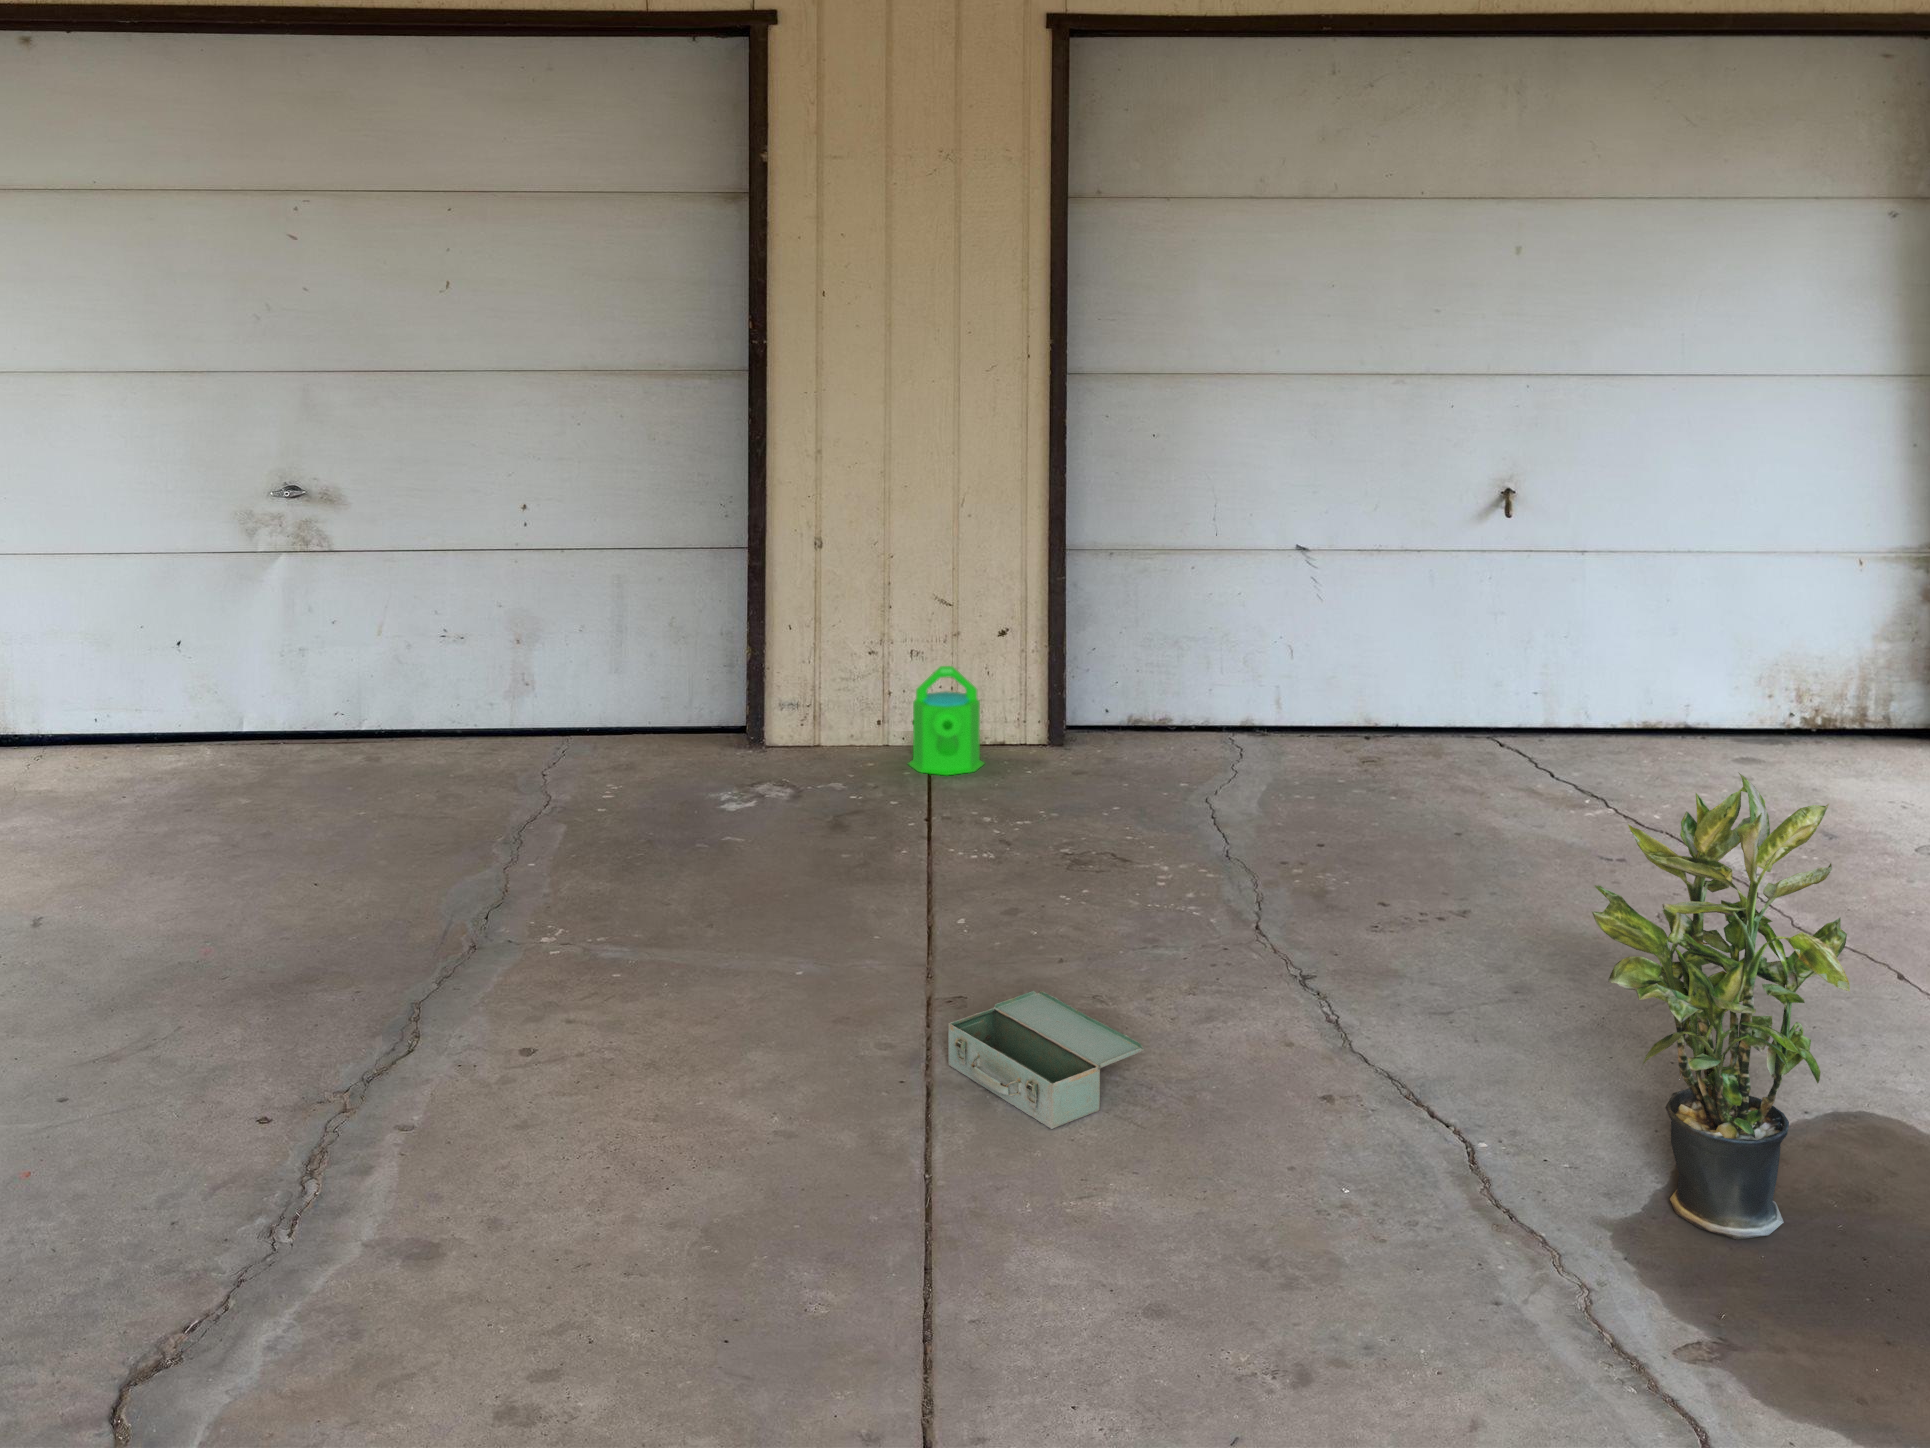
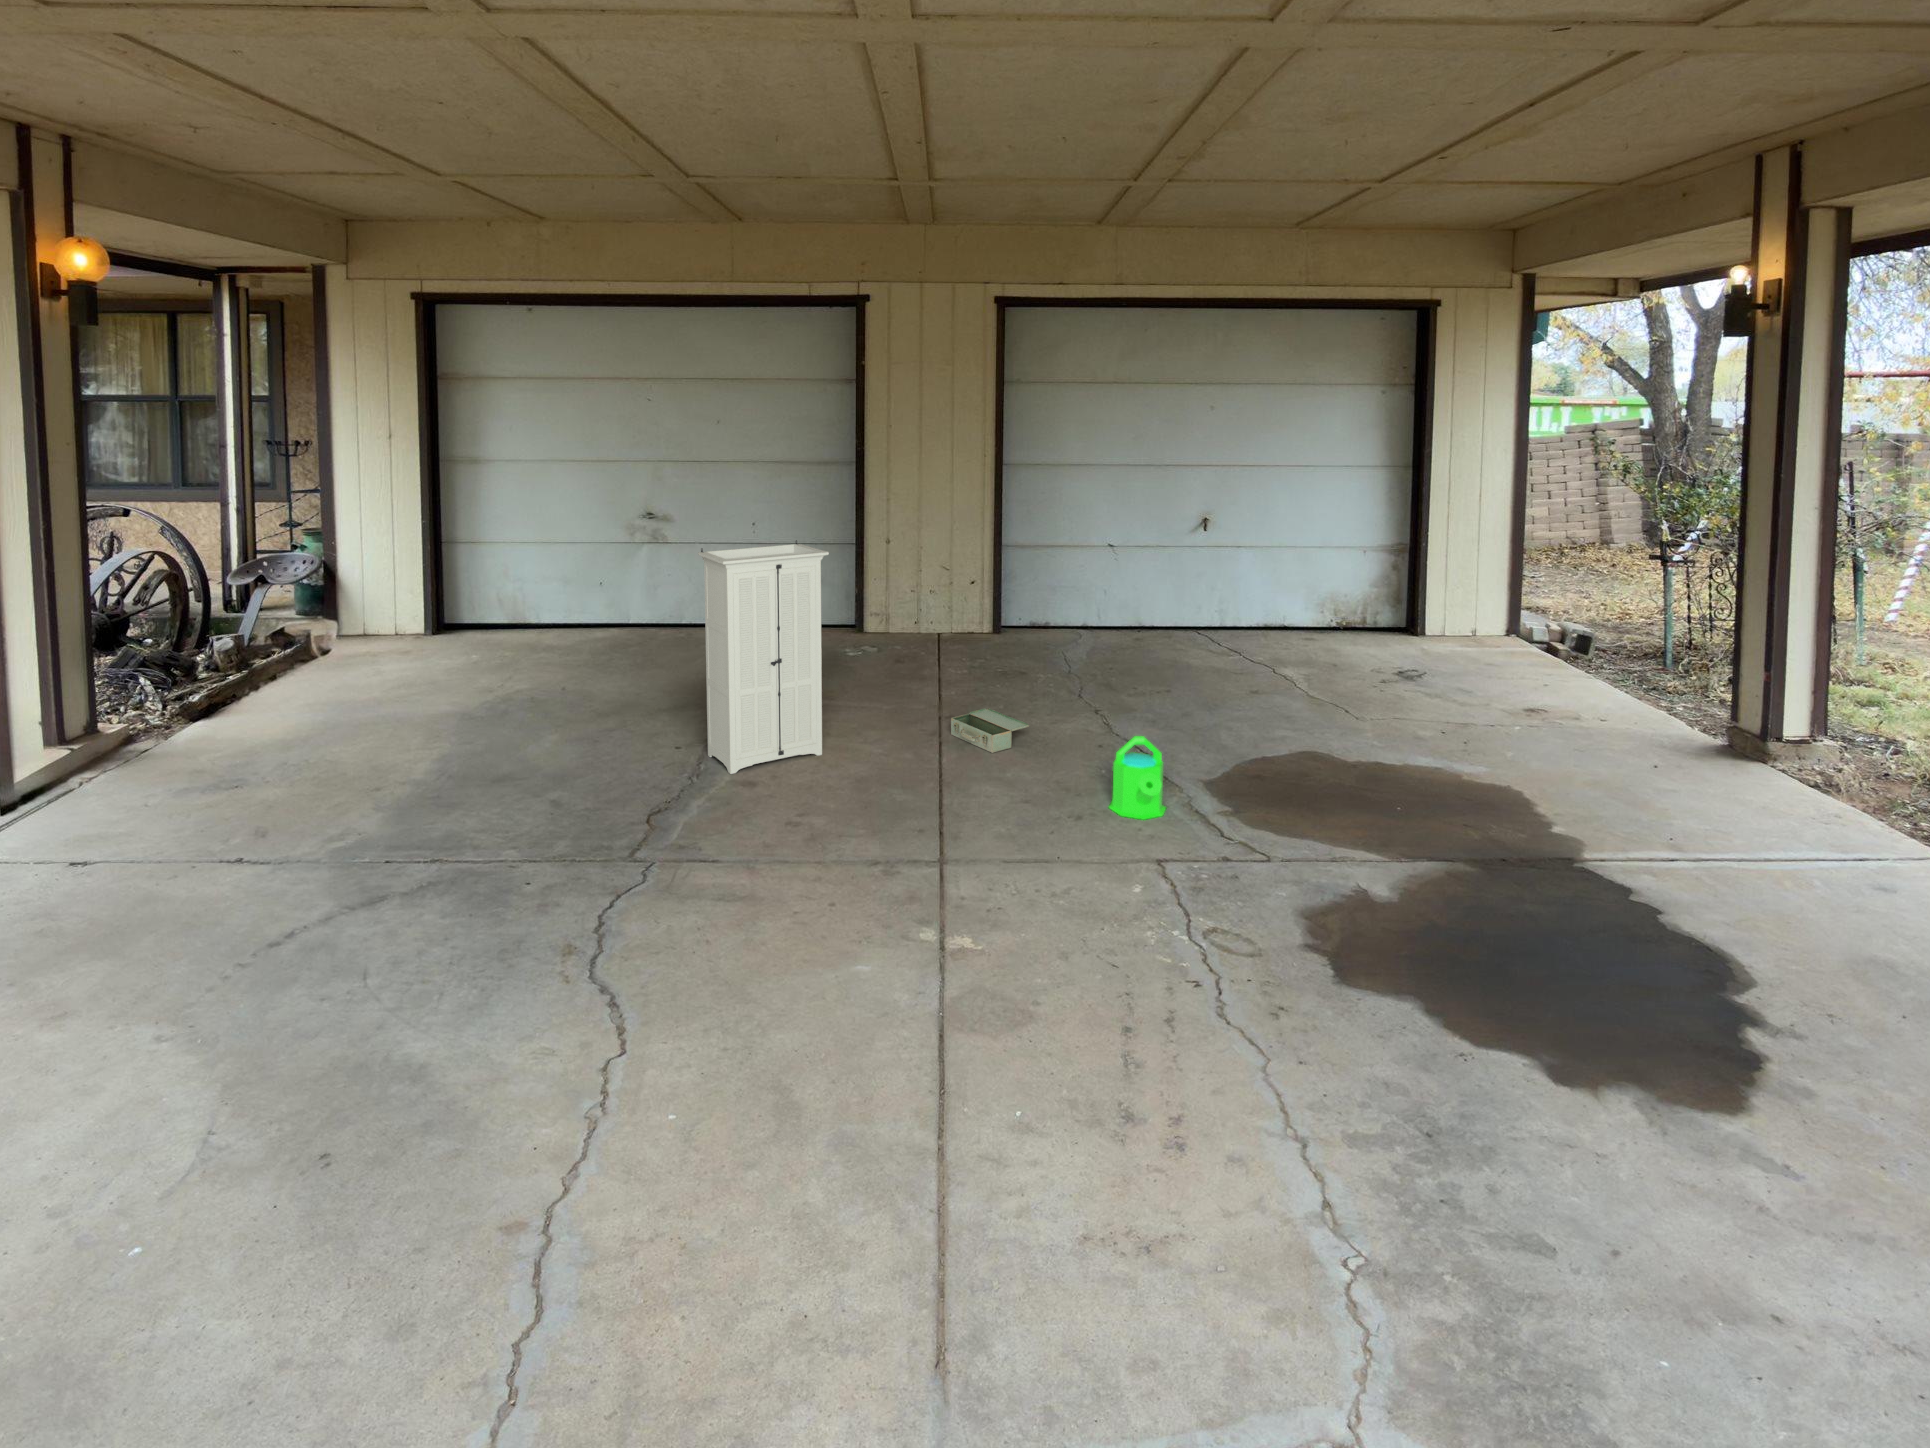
storage cabinet: none [298,583,633,1217] -> present [698,540,829,774]
watering can: present [908,666,984,776] -> present [1109,736,1166,820]
potted plant: present [1592,773,1850,1240] -> none [1203,611,1299,785]

